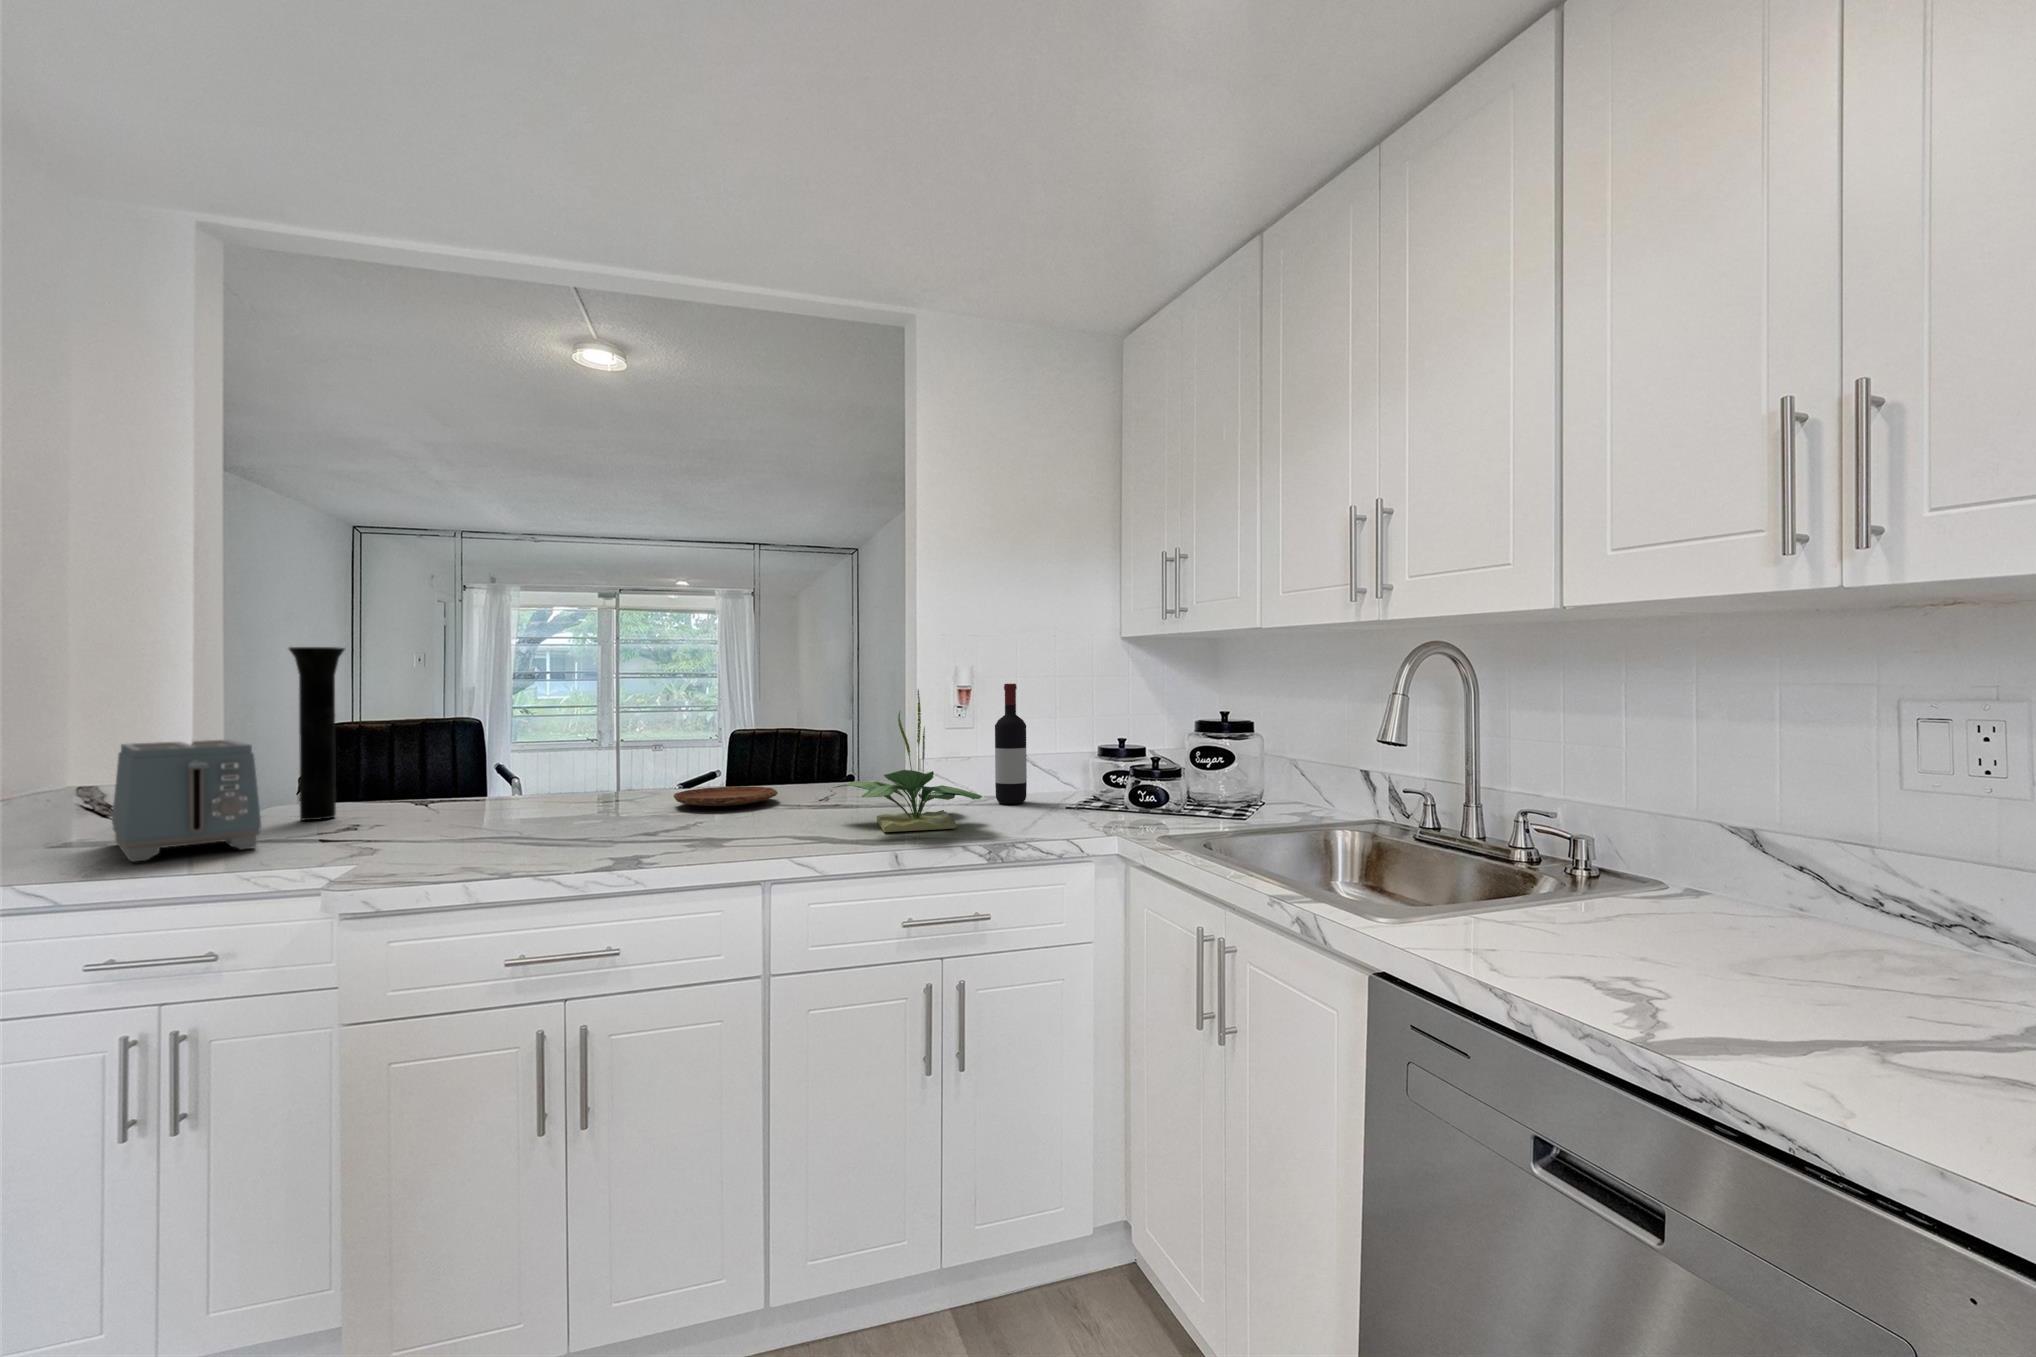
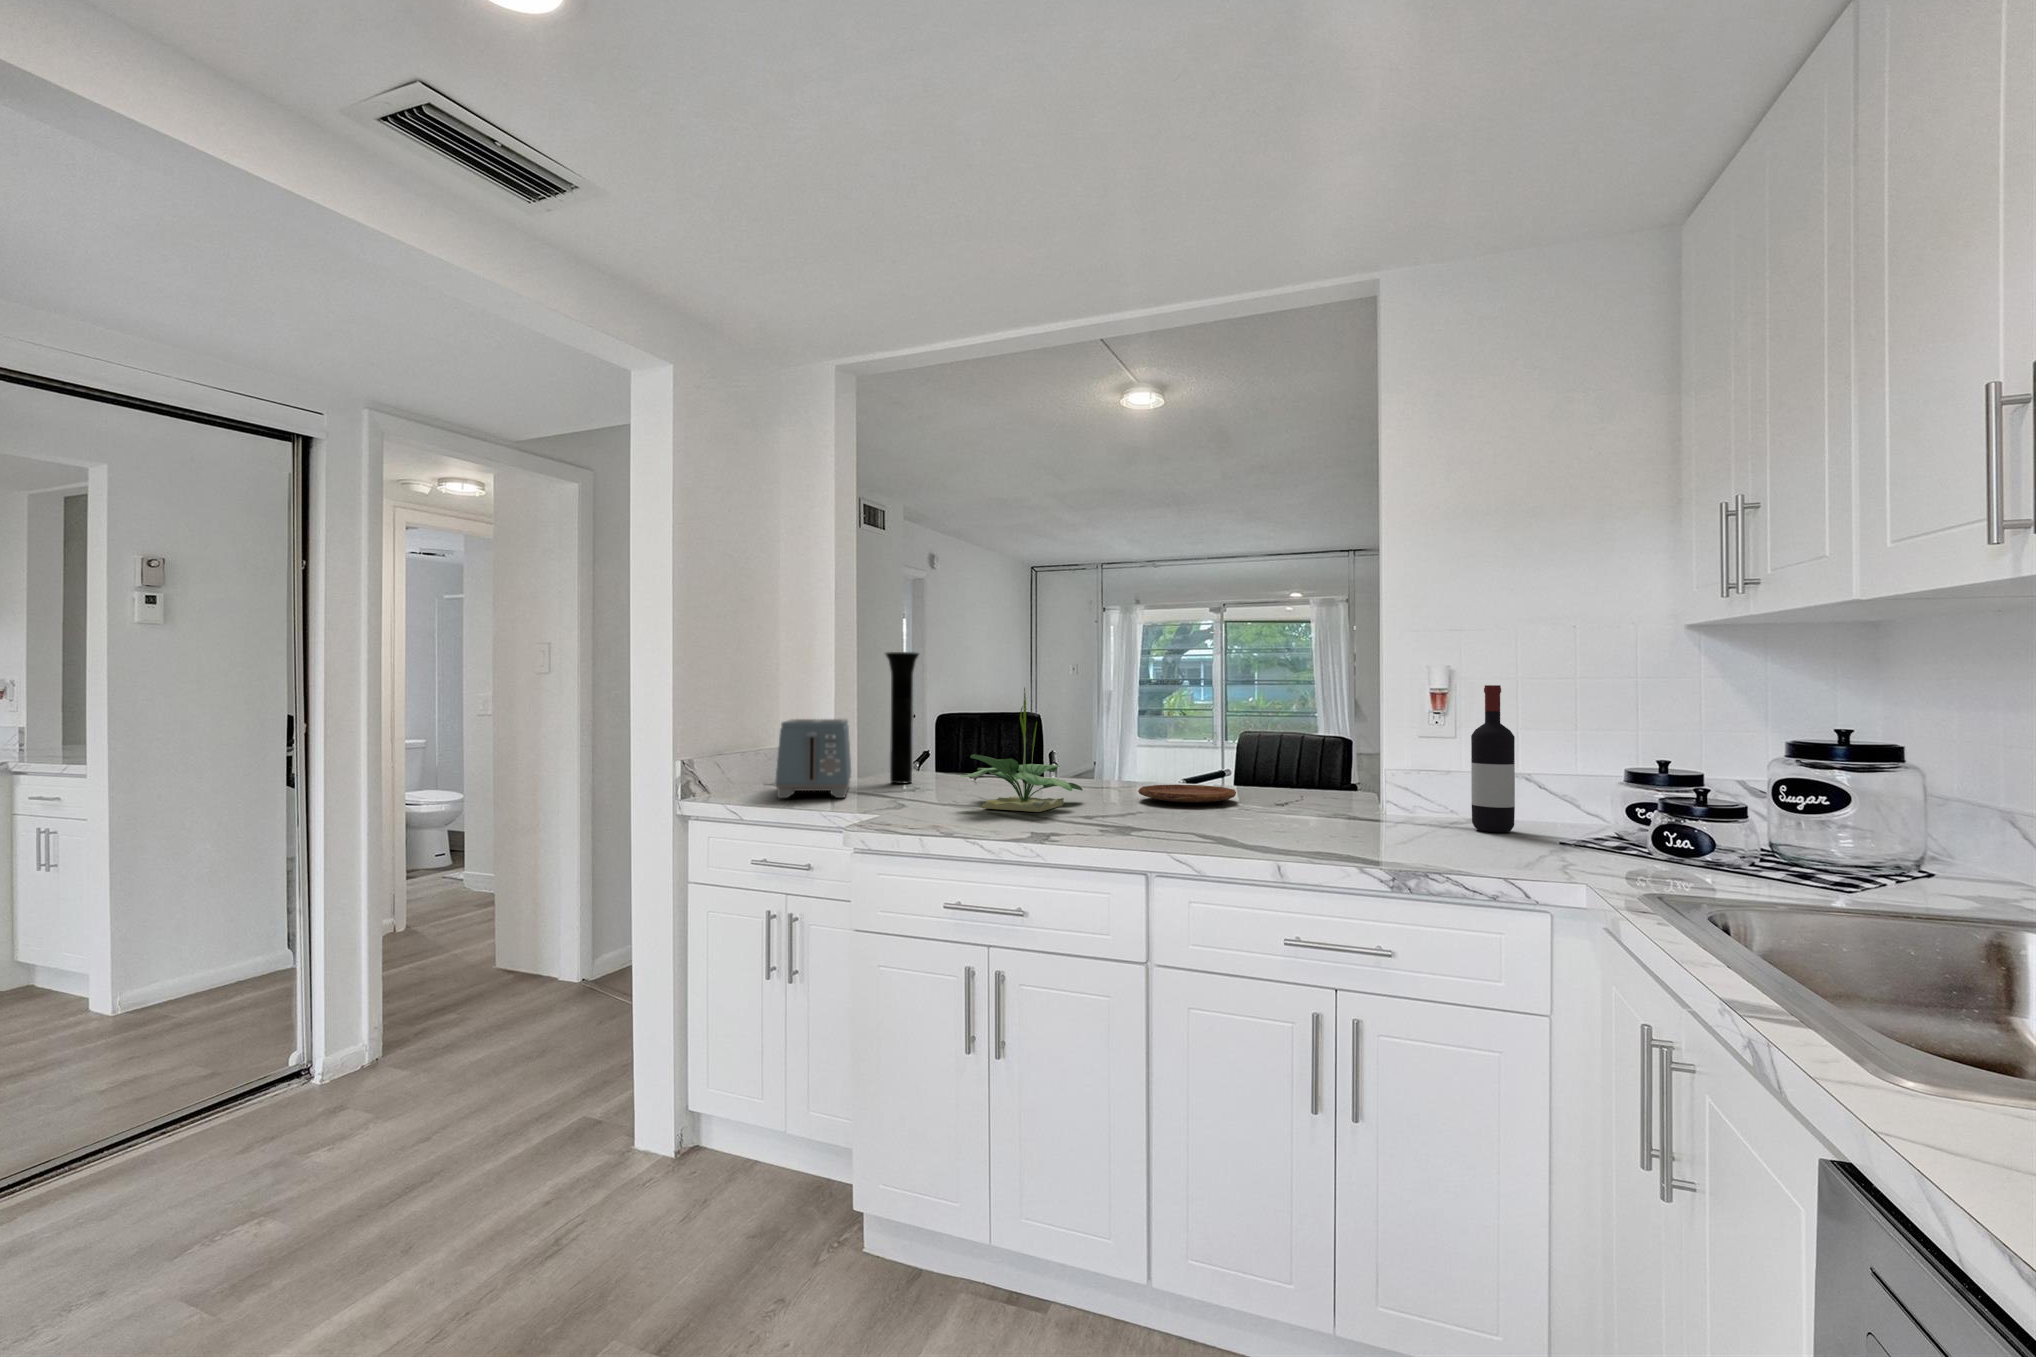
potted plant: present [833,689,982,832] -> present [962,688,1082,812]

